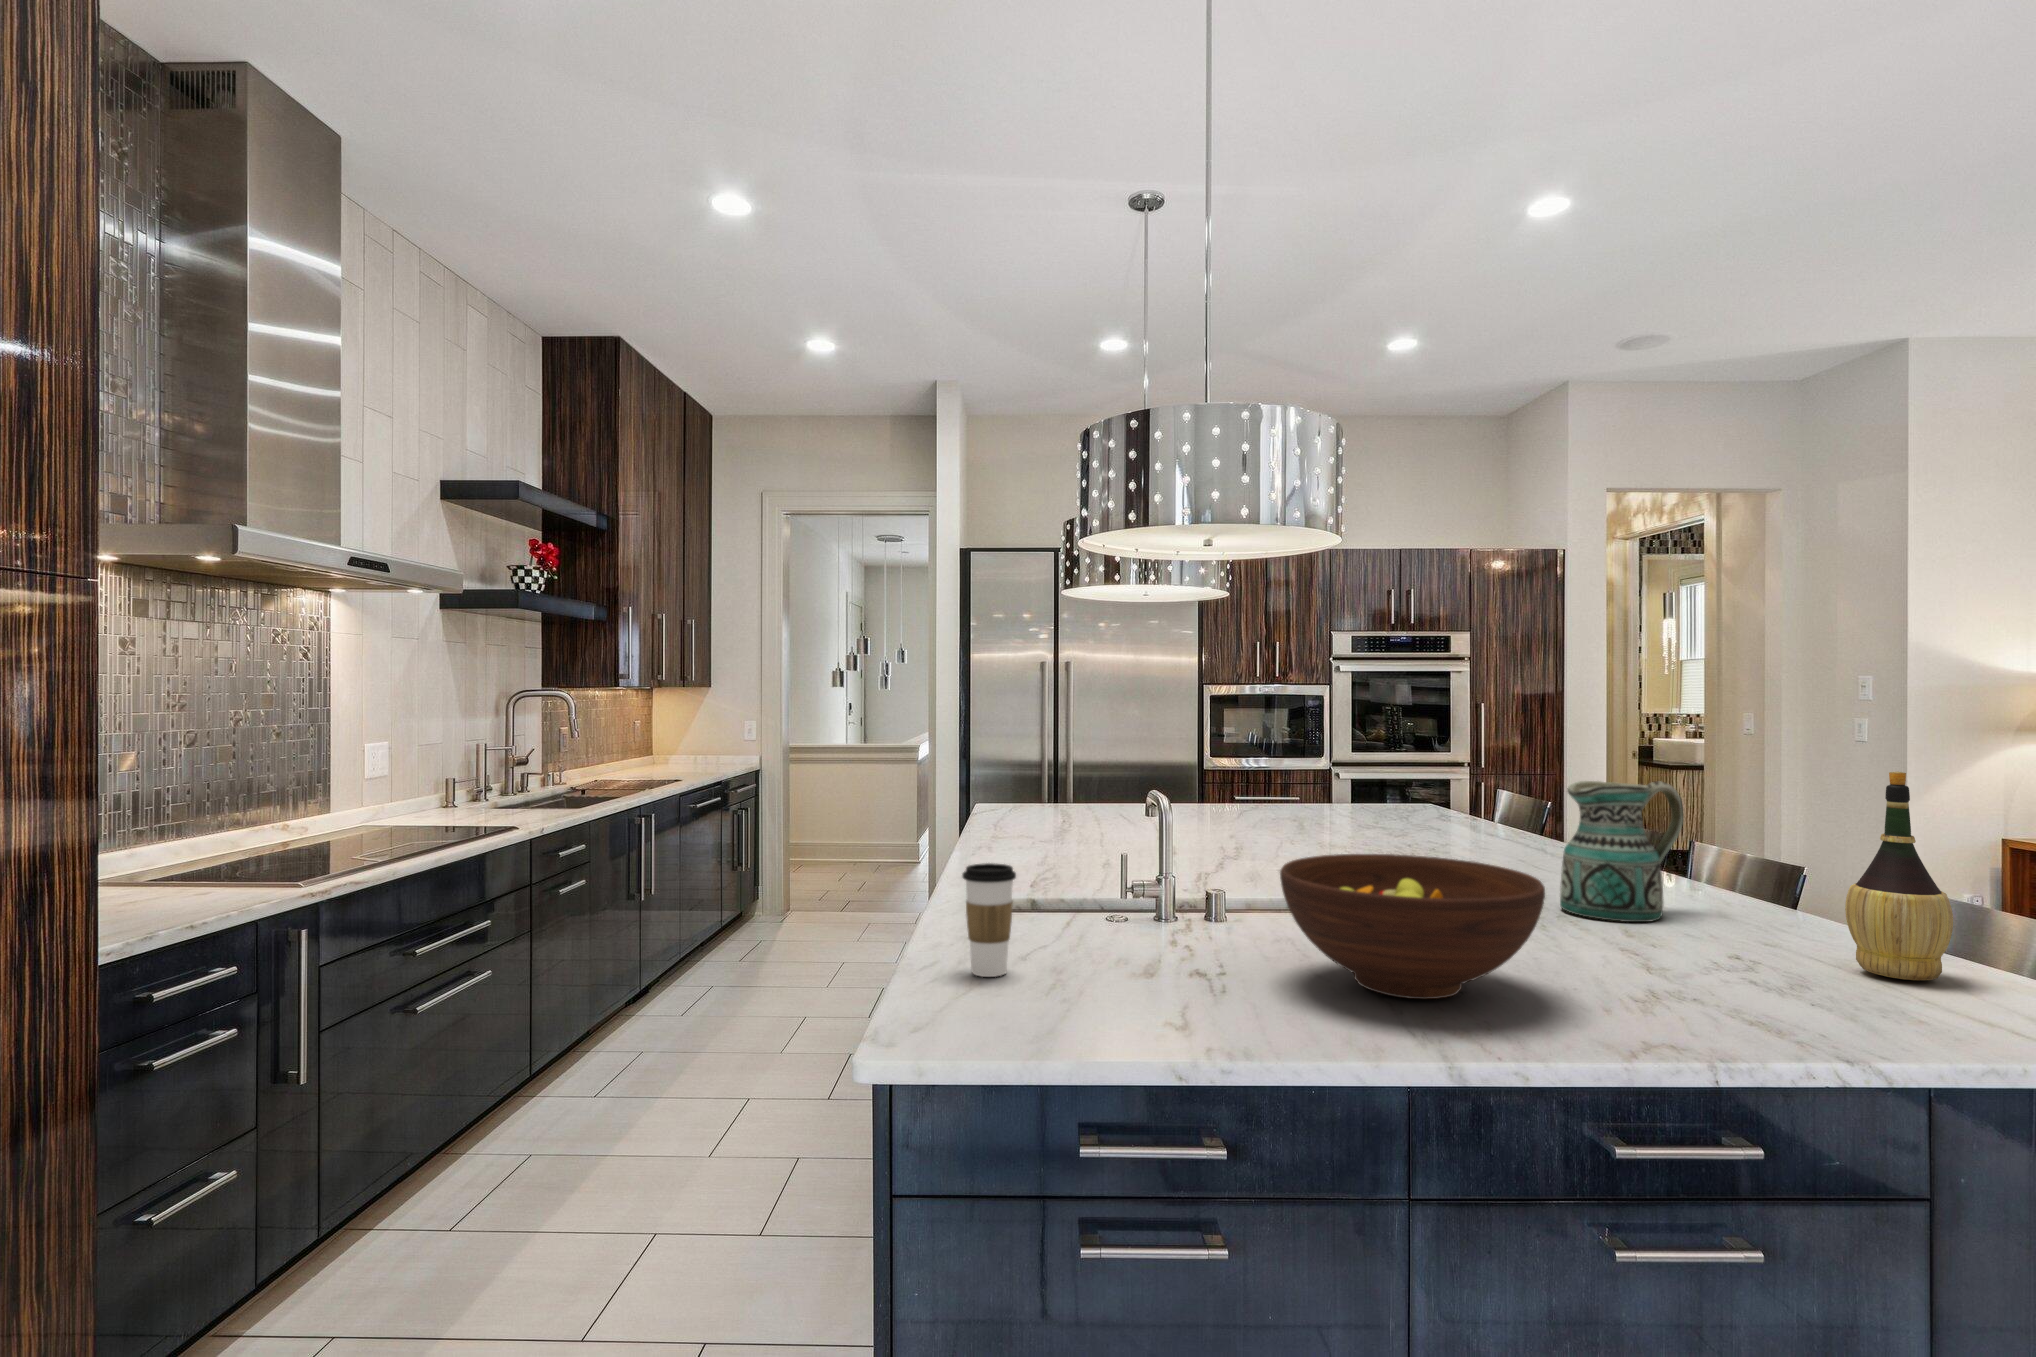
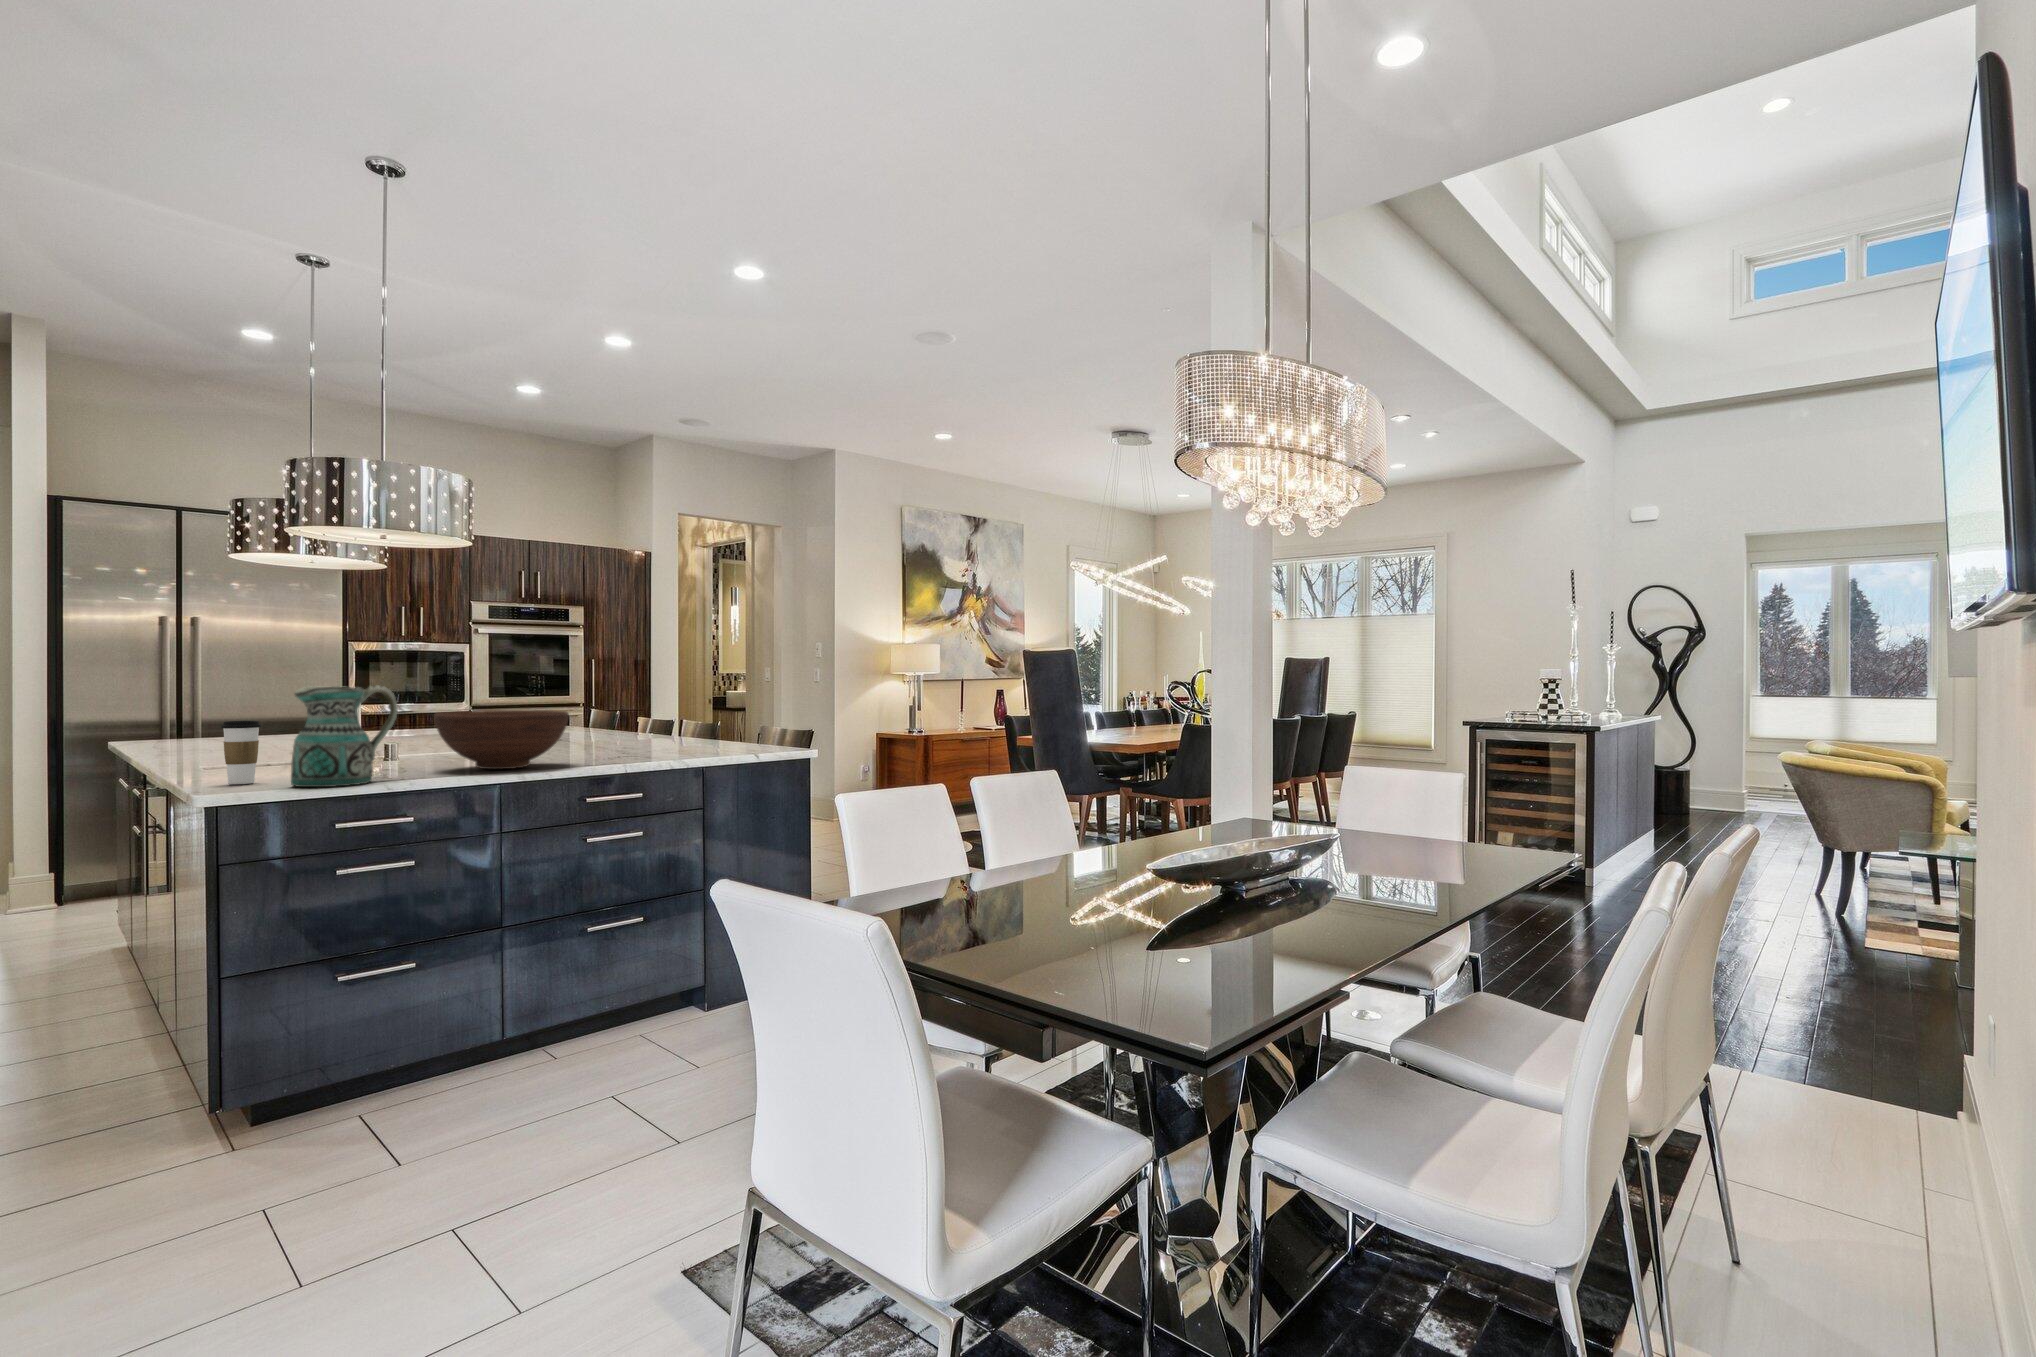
wine bottle: present [1845,772,1953,980] -> none [707,665,743,751]
ceramic pitcher: present [1560,781,1683,922] -> present [291,685,398,787]

